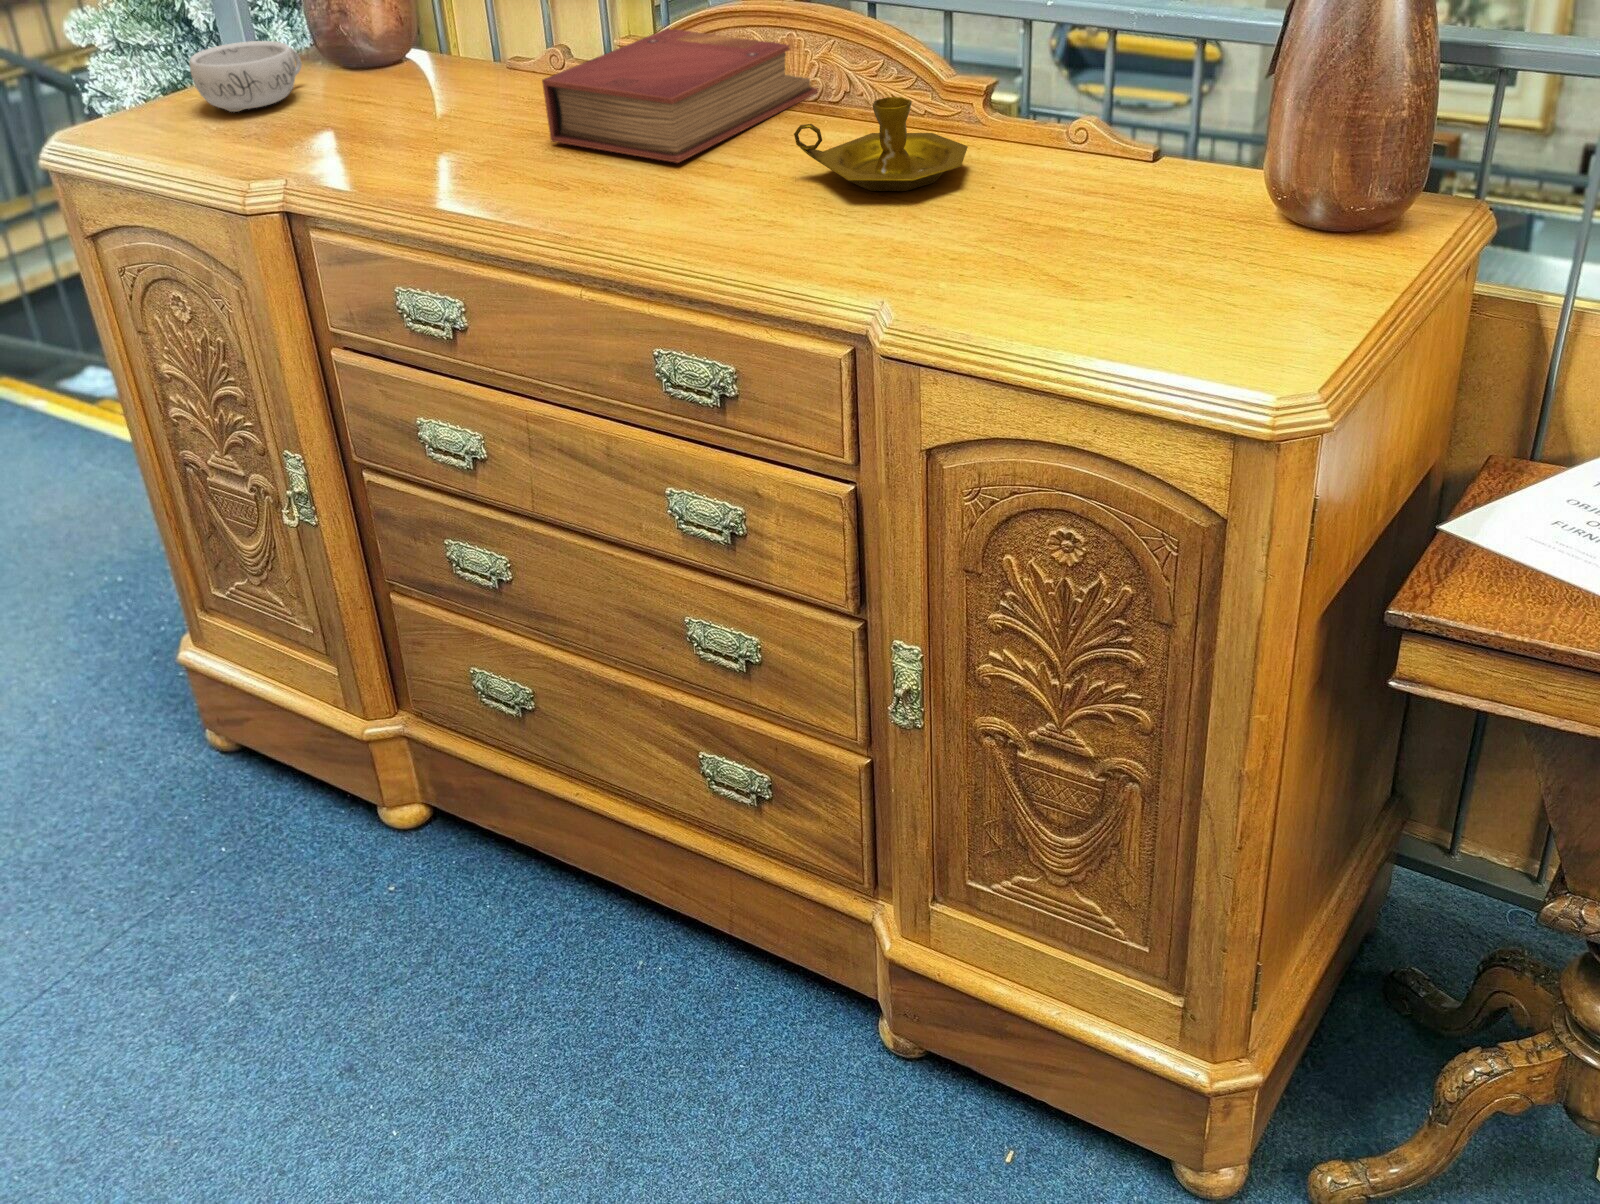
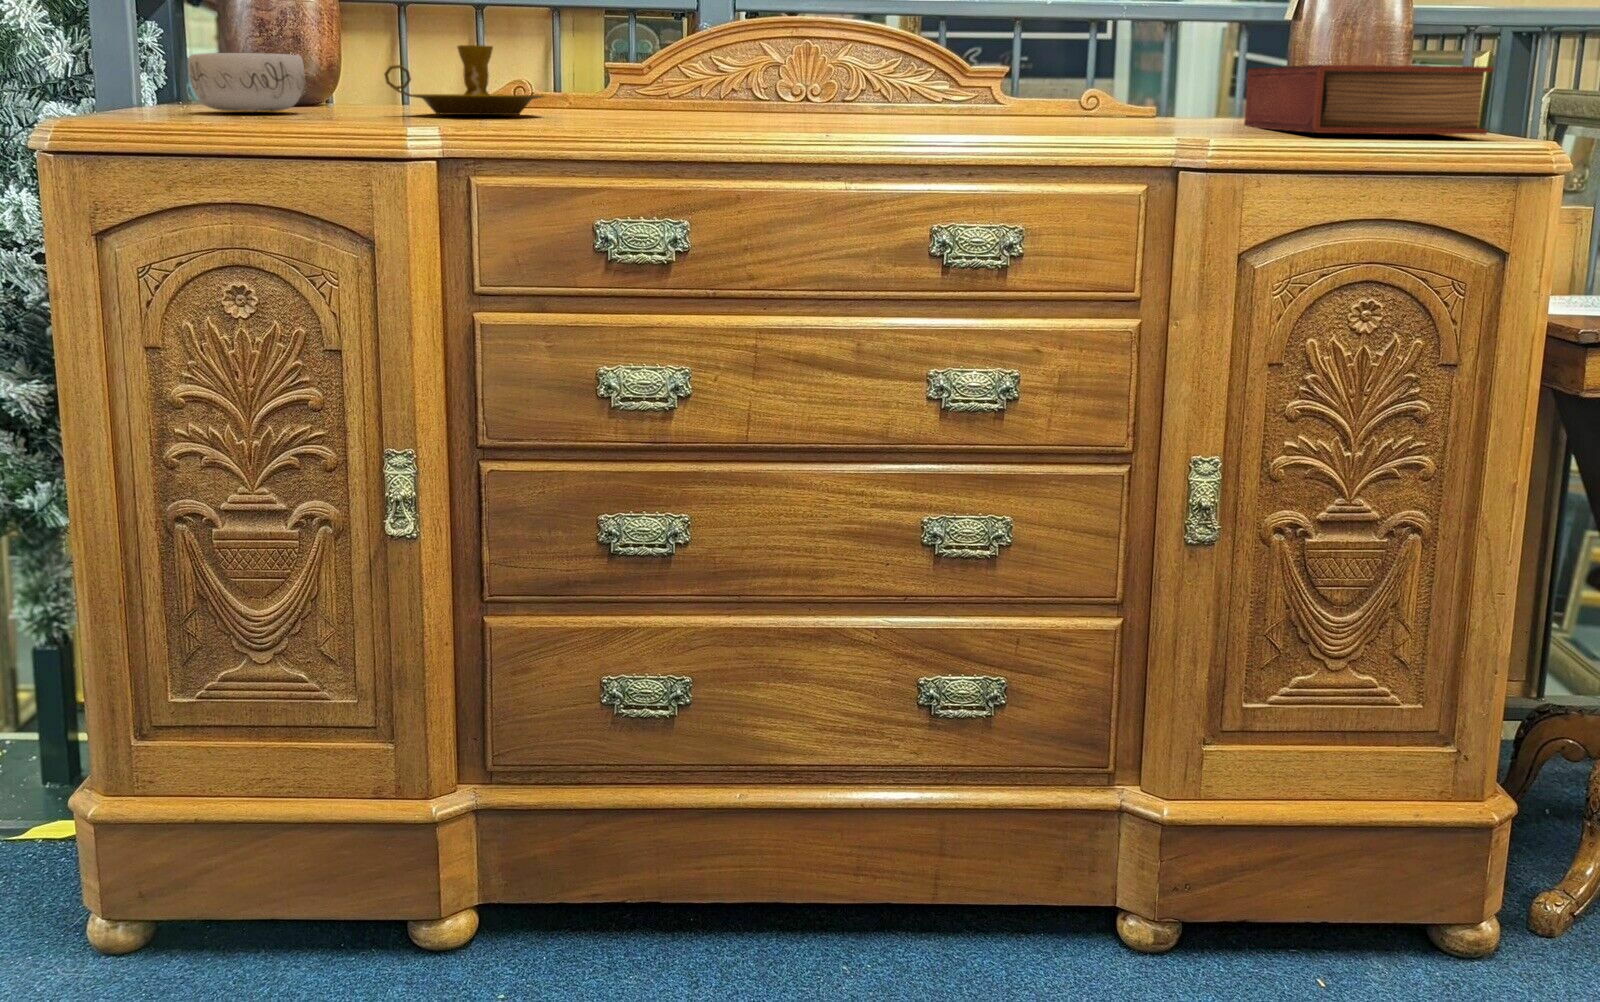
book: present [542,28,818,163] -> present [1244,65,1494,135]
candlestick: present [794,97,968,191] -> present [385,45,544,115]

